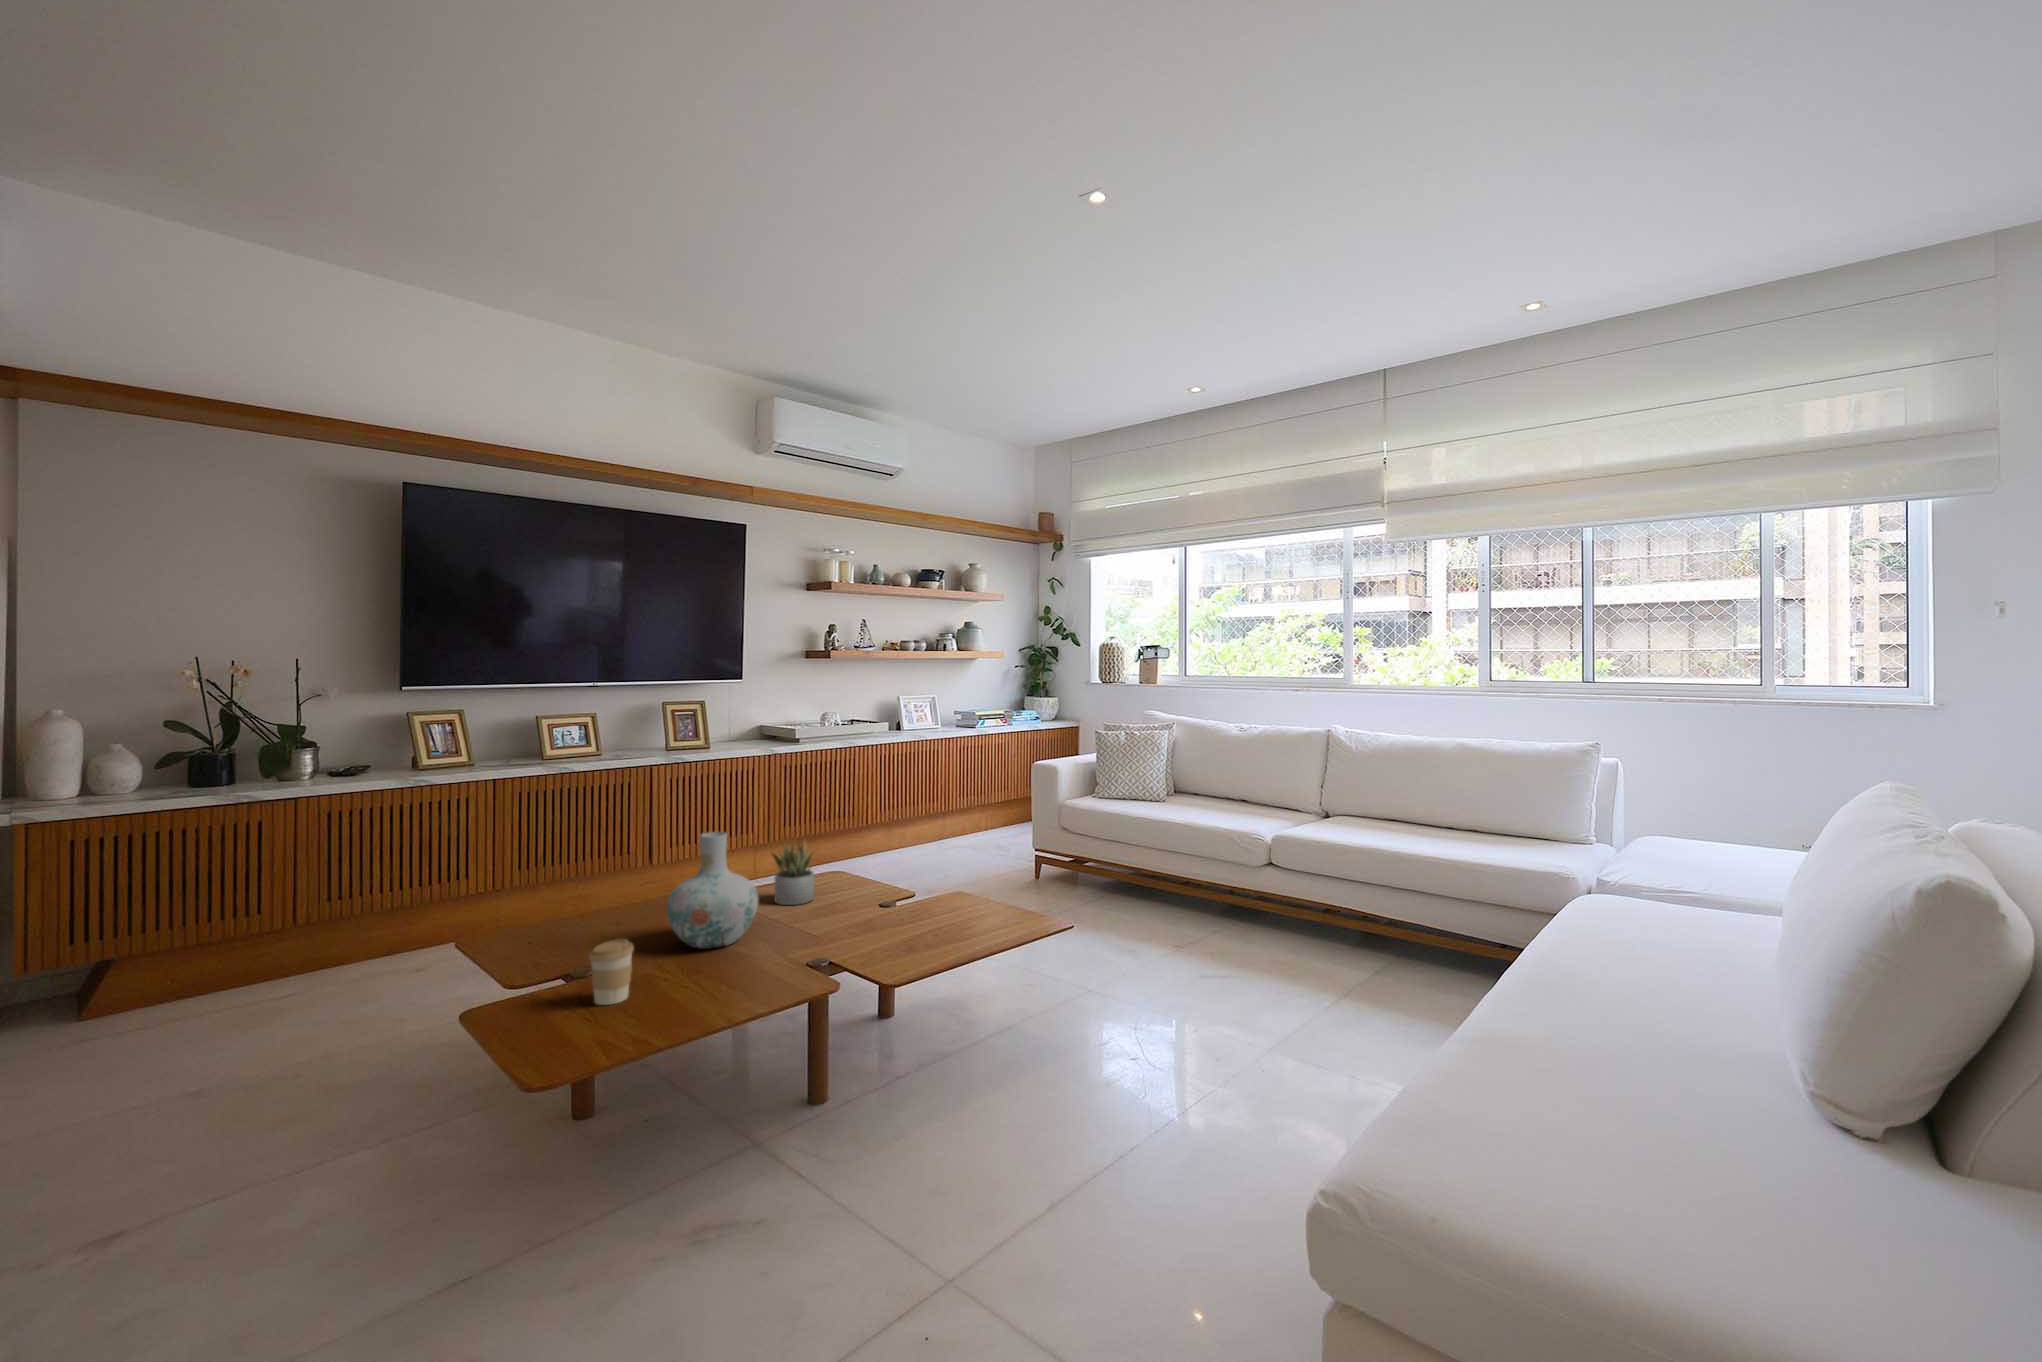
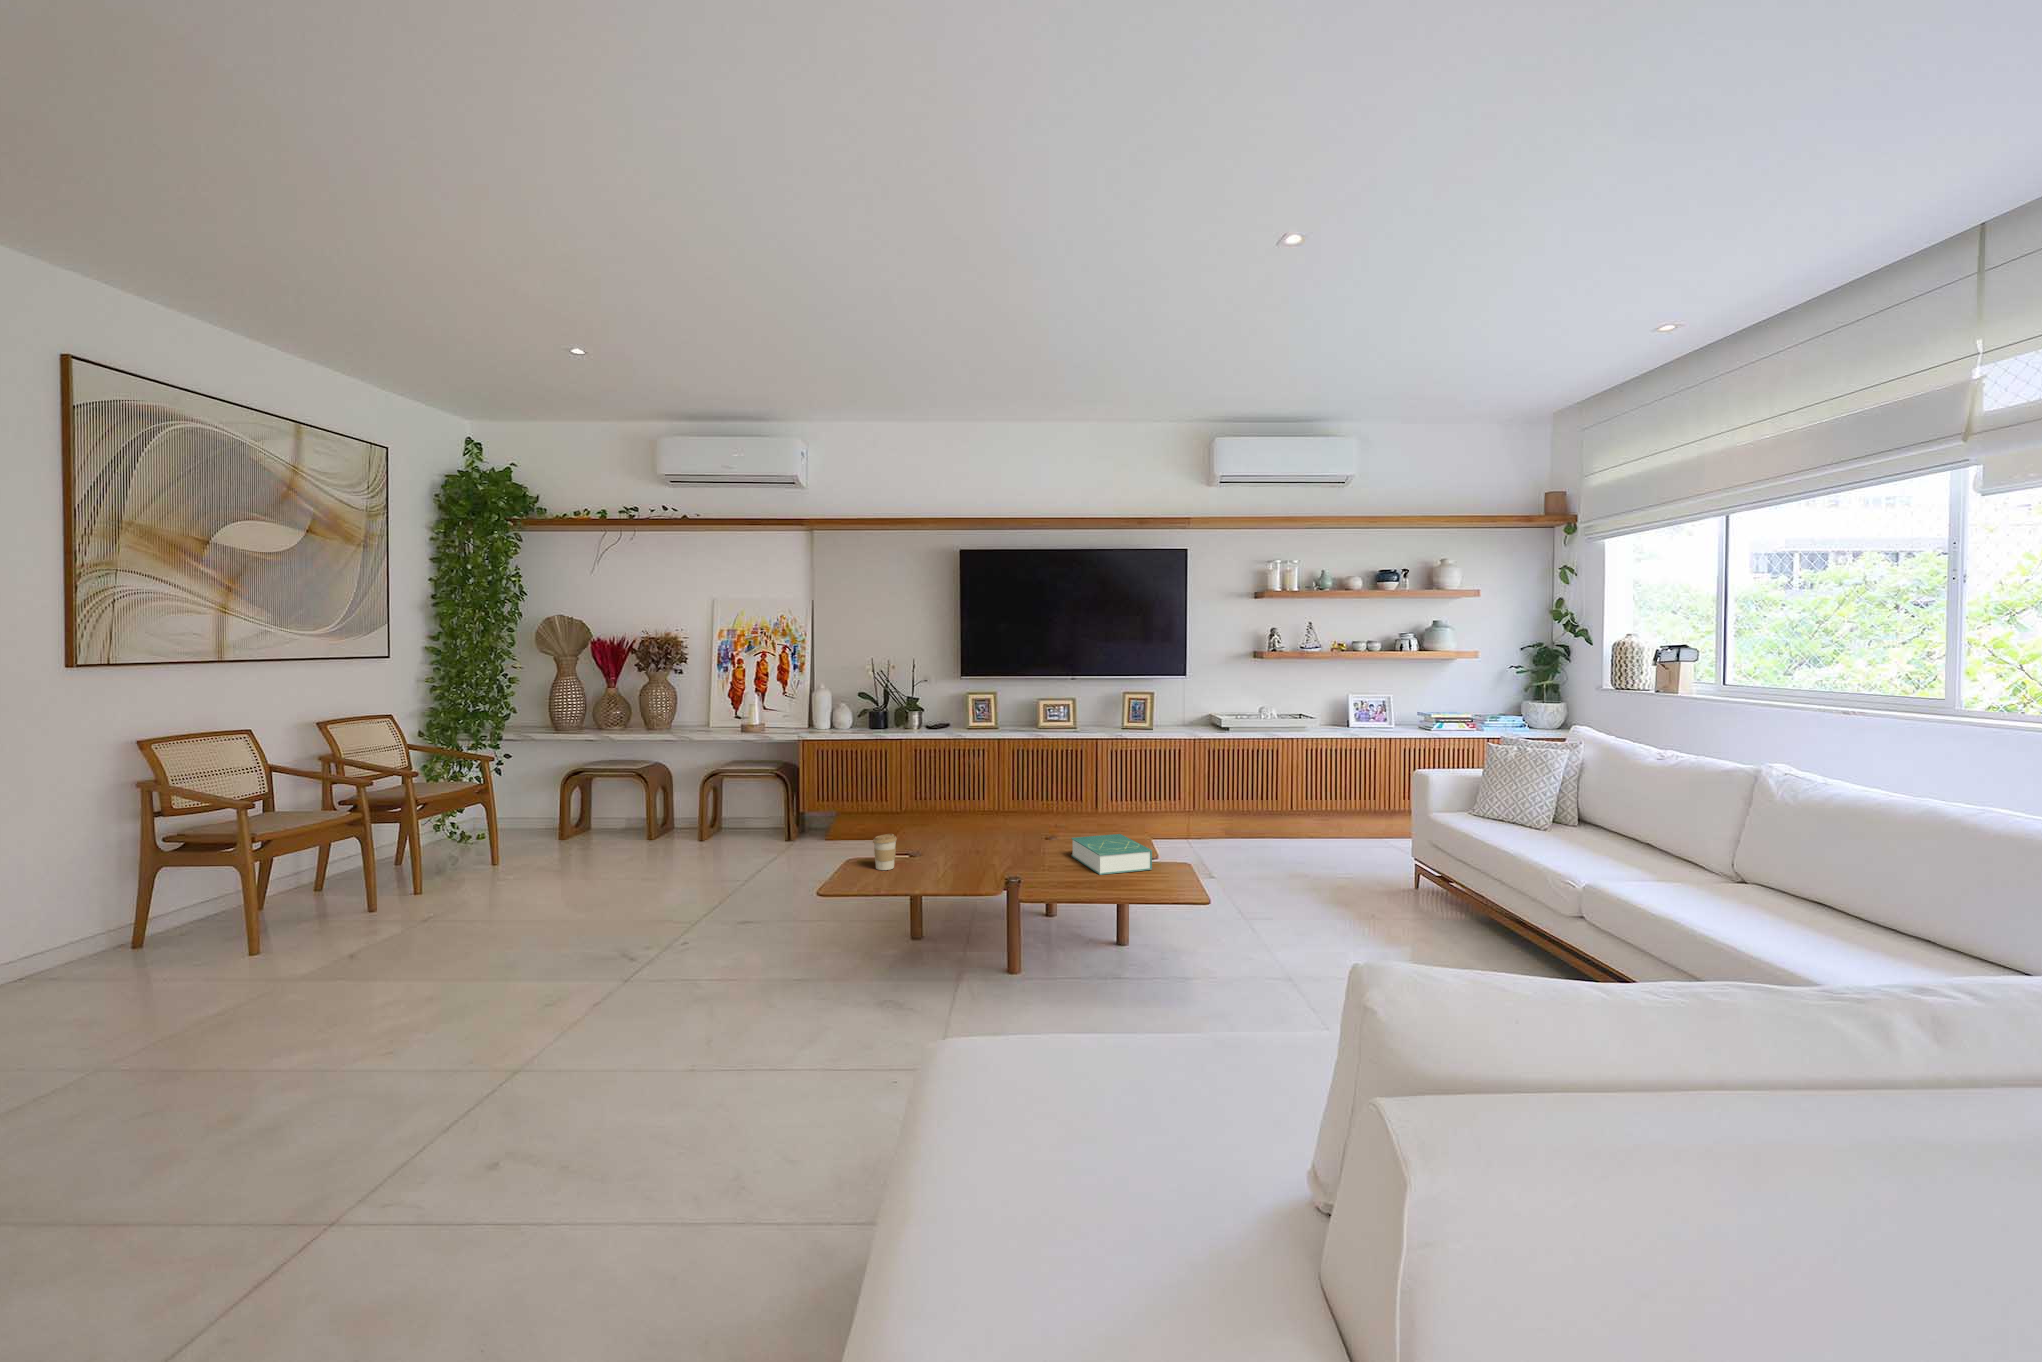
vase: present [667,832,758,949] -> none [954,782,1011,858]
succulent plant: present [772,842,814,905] -> none [1057,798,1087,847]
book: none [829,873,948,924] -> present [1071,834,1152,875]

